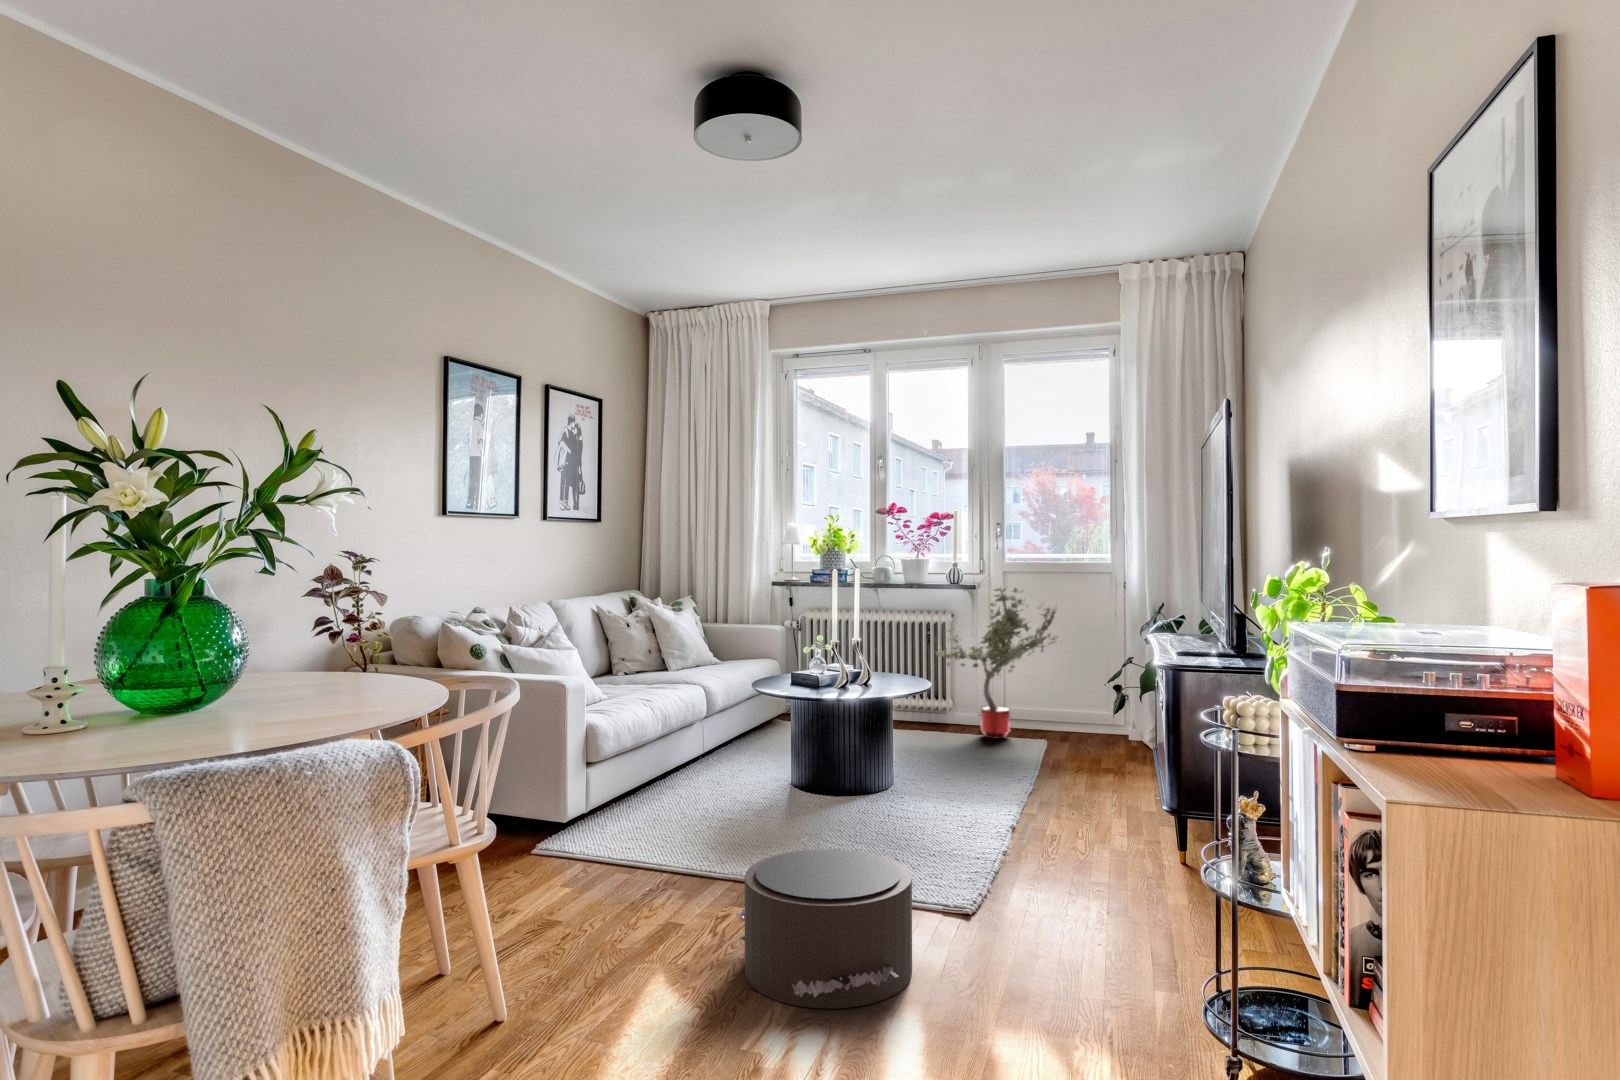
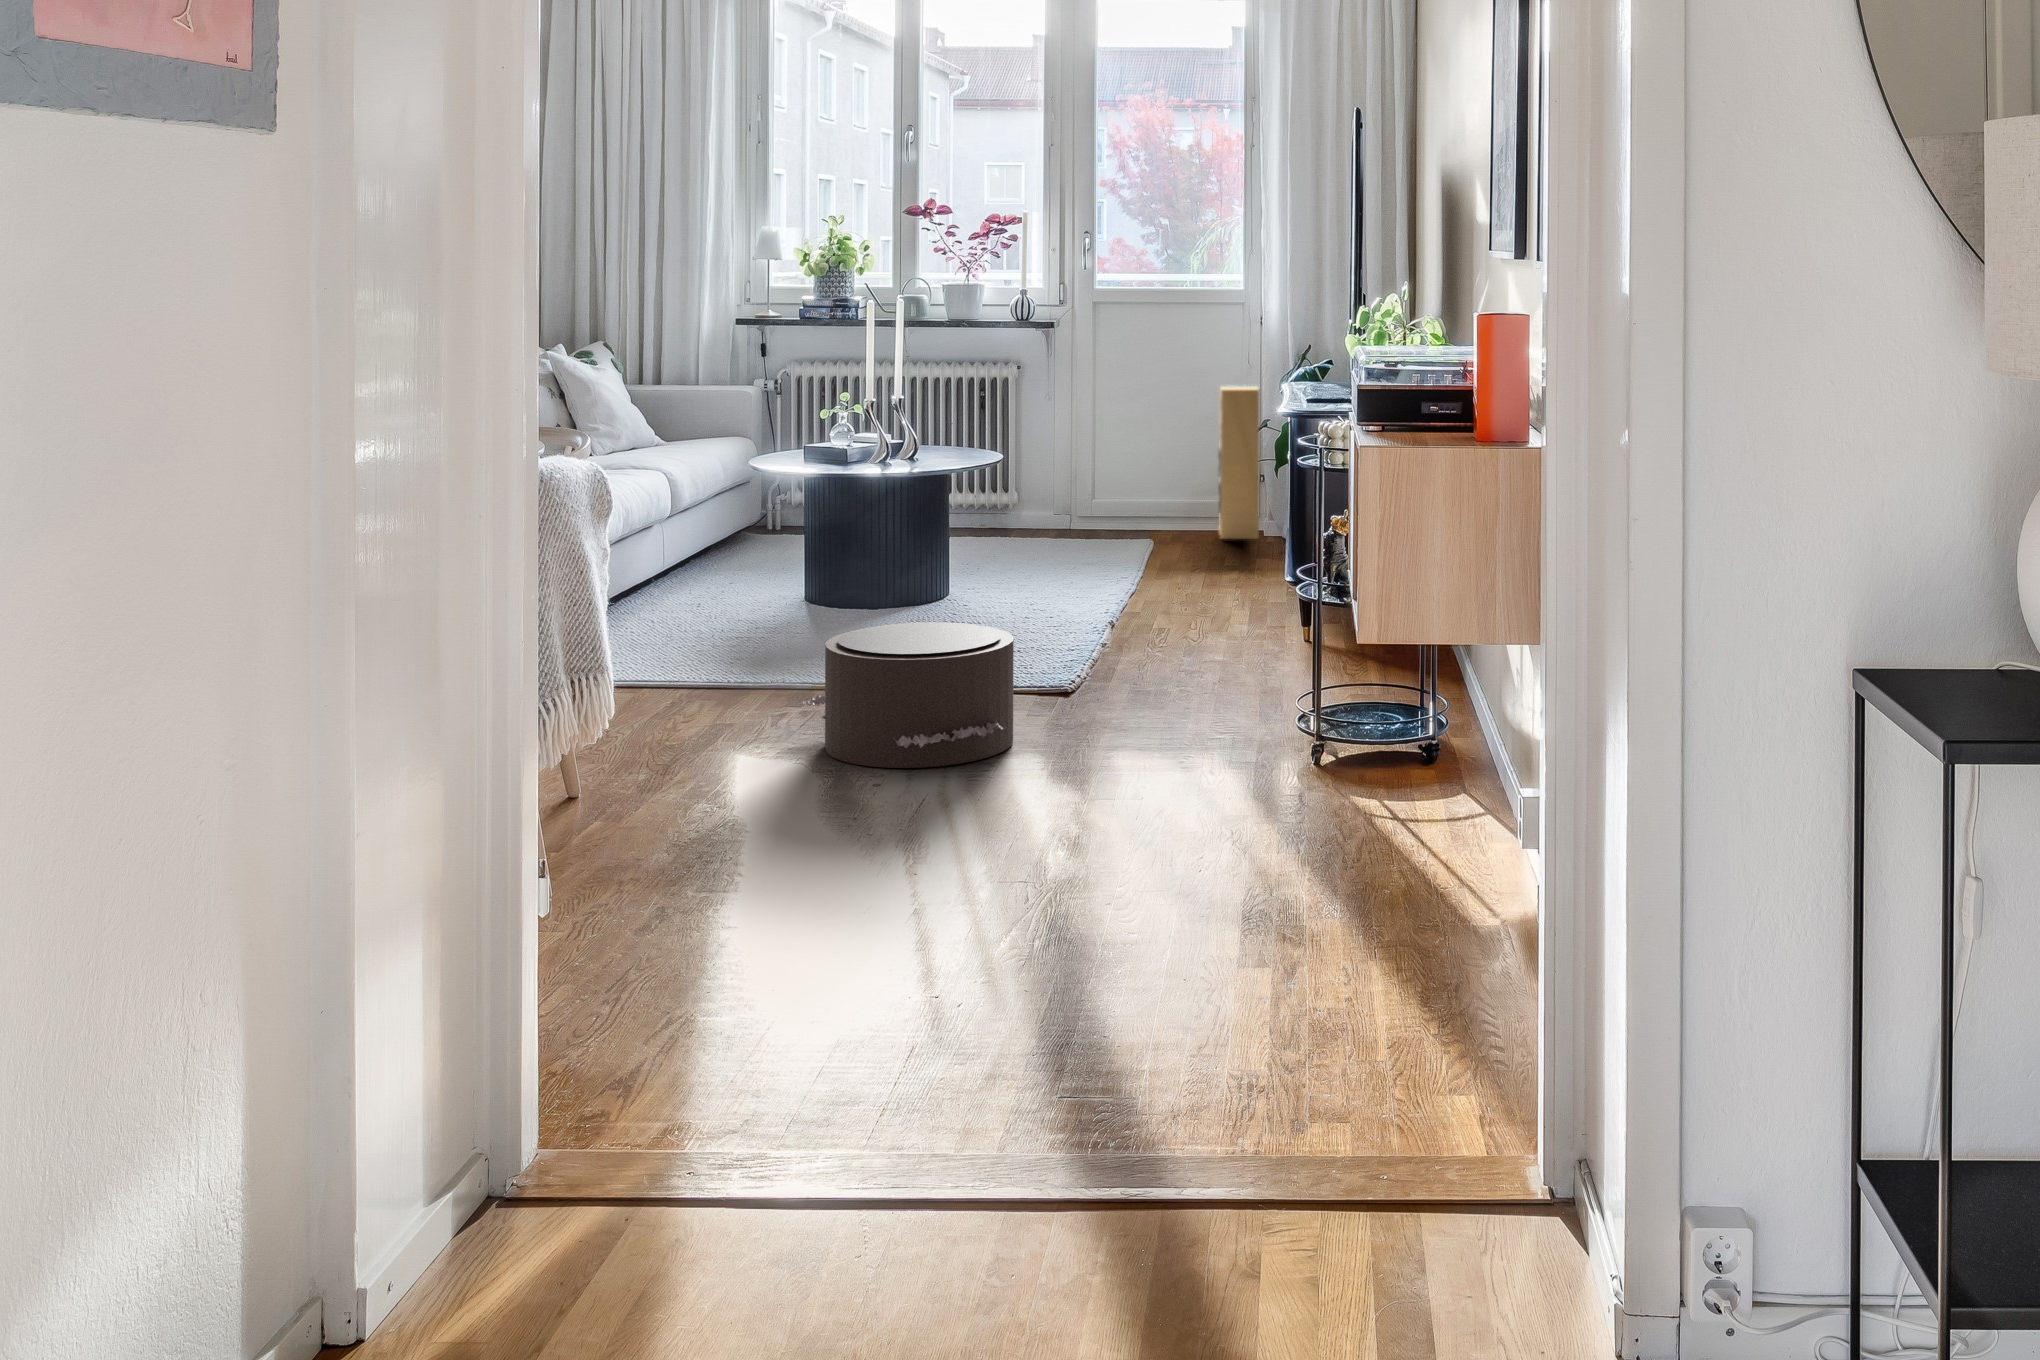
potted tree: present [936,588,1057,738] -> none [994,323,1172,541]
speaker: none [1093,632,1124,743] -> present [1218,386,1259,539]

